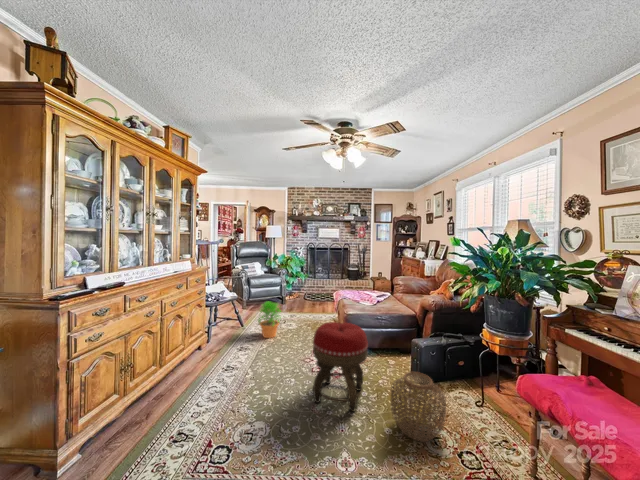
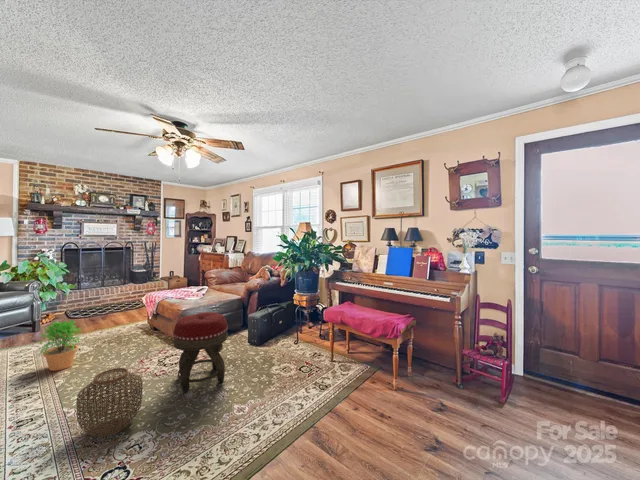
woven basket: present [391,372,446,441] -> present [77,368,142,437]

